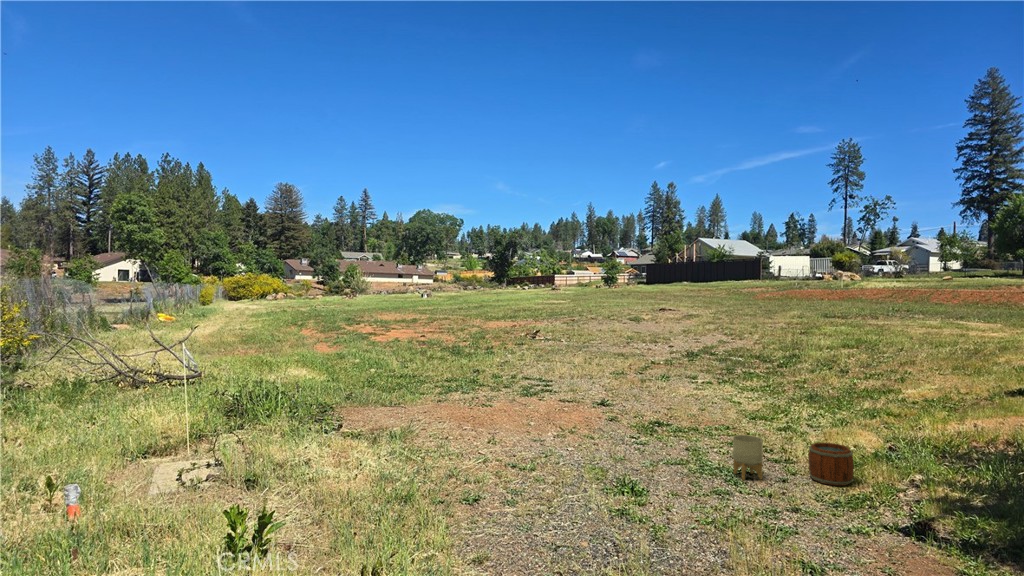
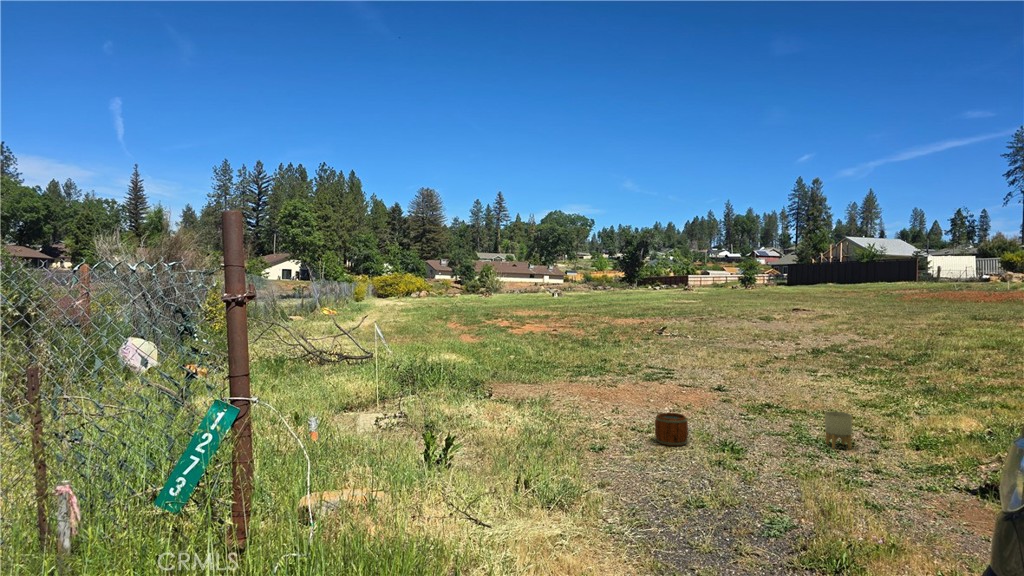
bucket: present [808,443,854,486] -> present [655,413,688,446]

